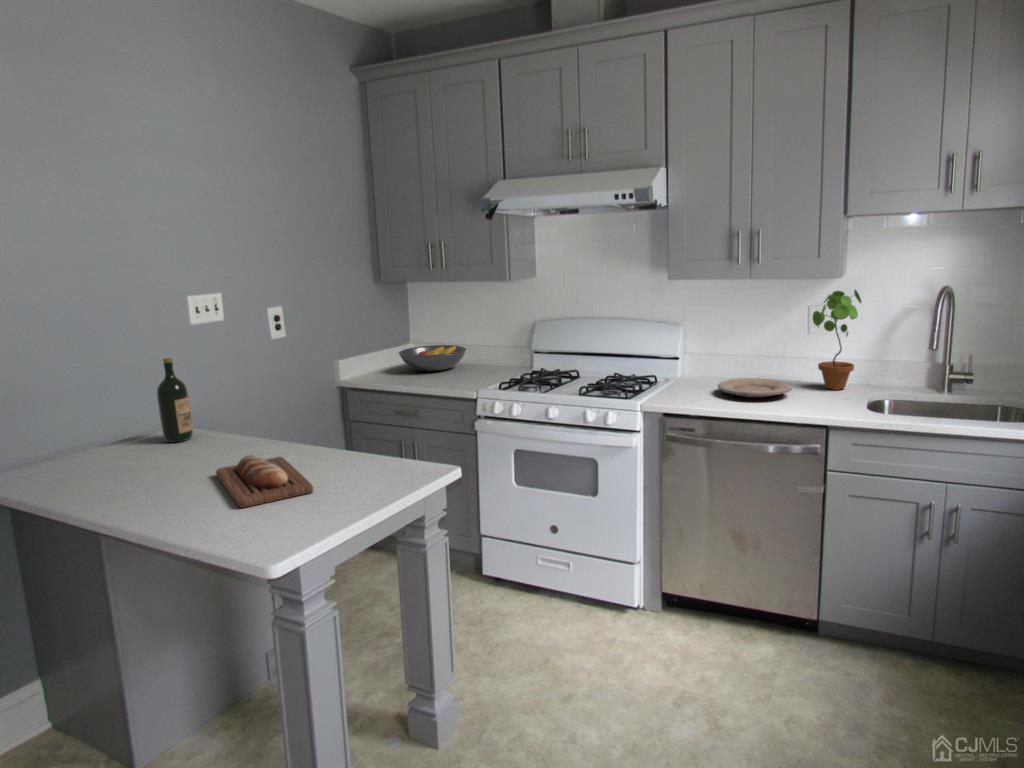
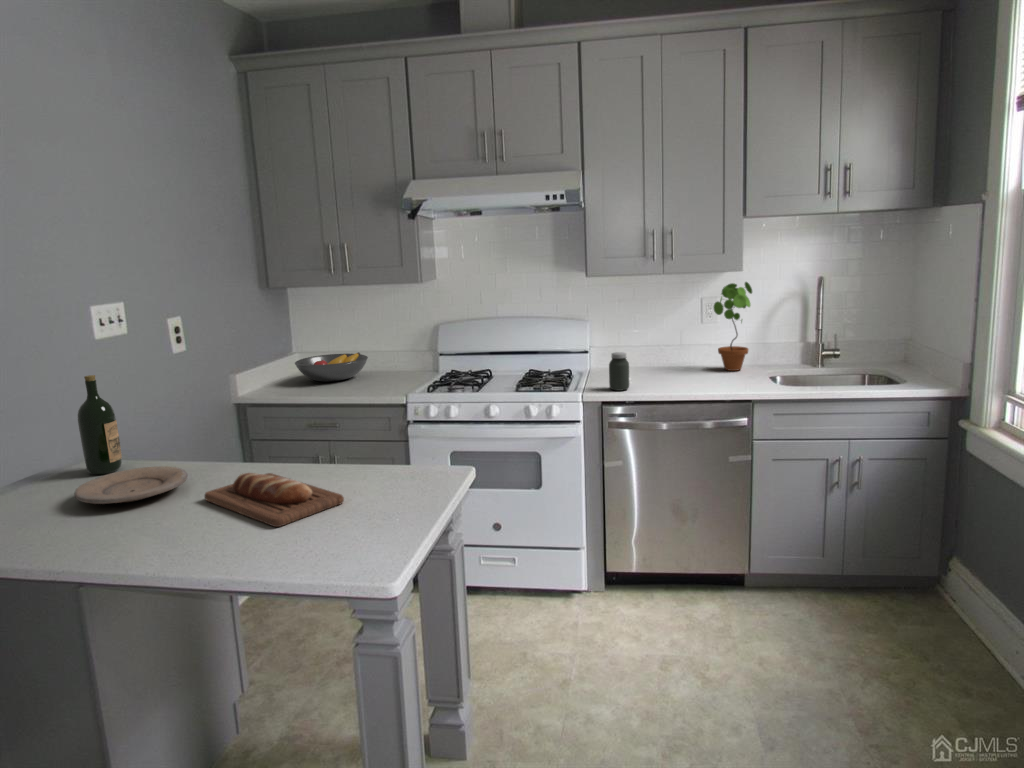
jar: none [672,362,694,403] -> present [609,352,629,391]
plate: present [718,378,792,398] -> present [74,466,188,504]

